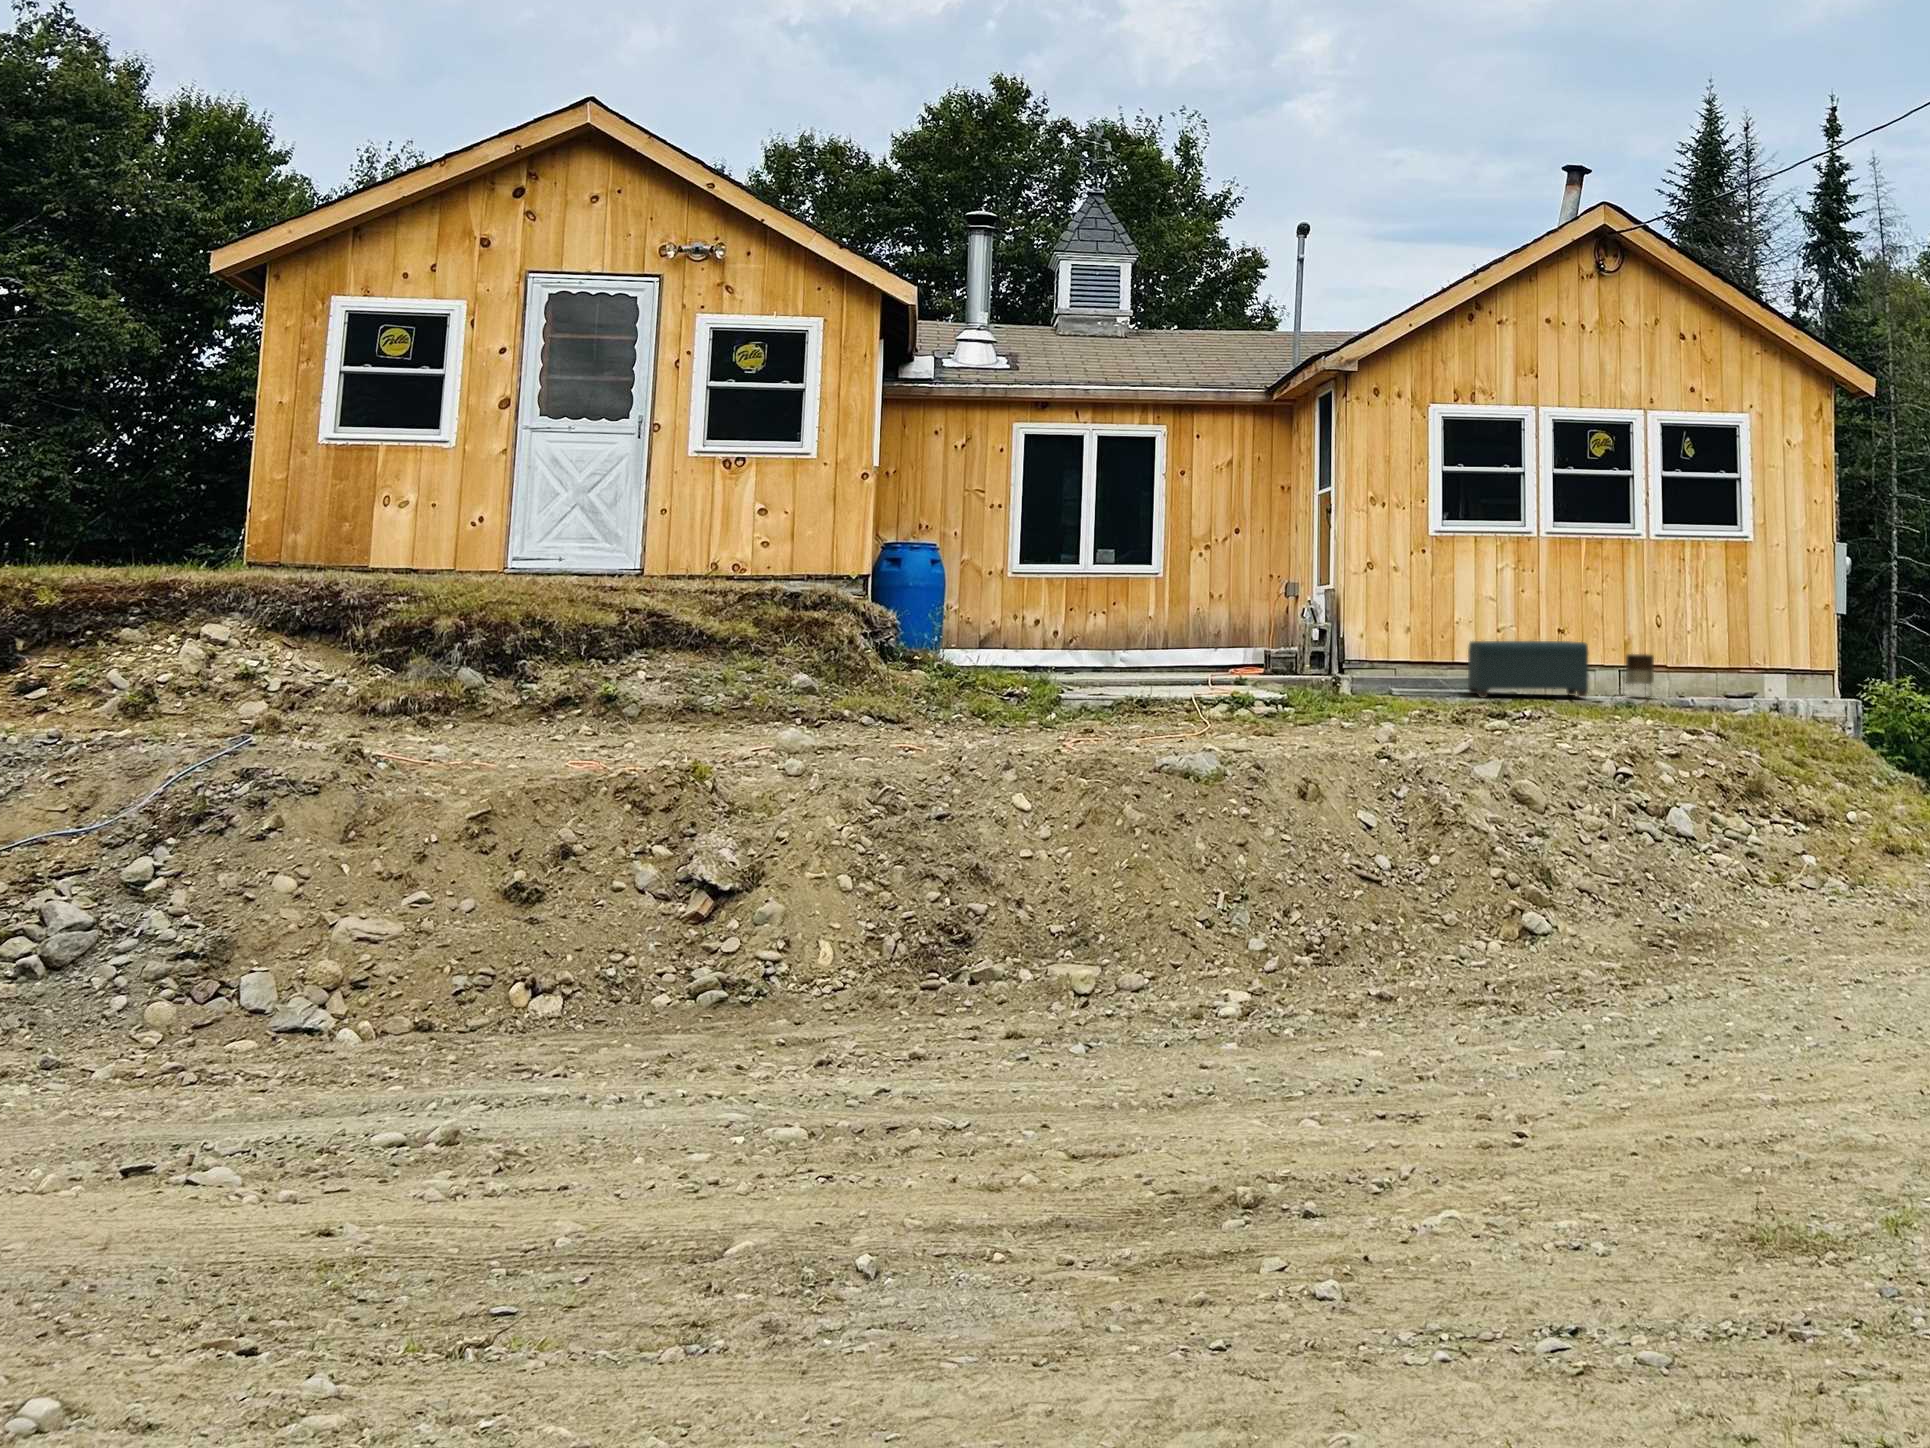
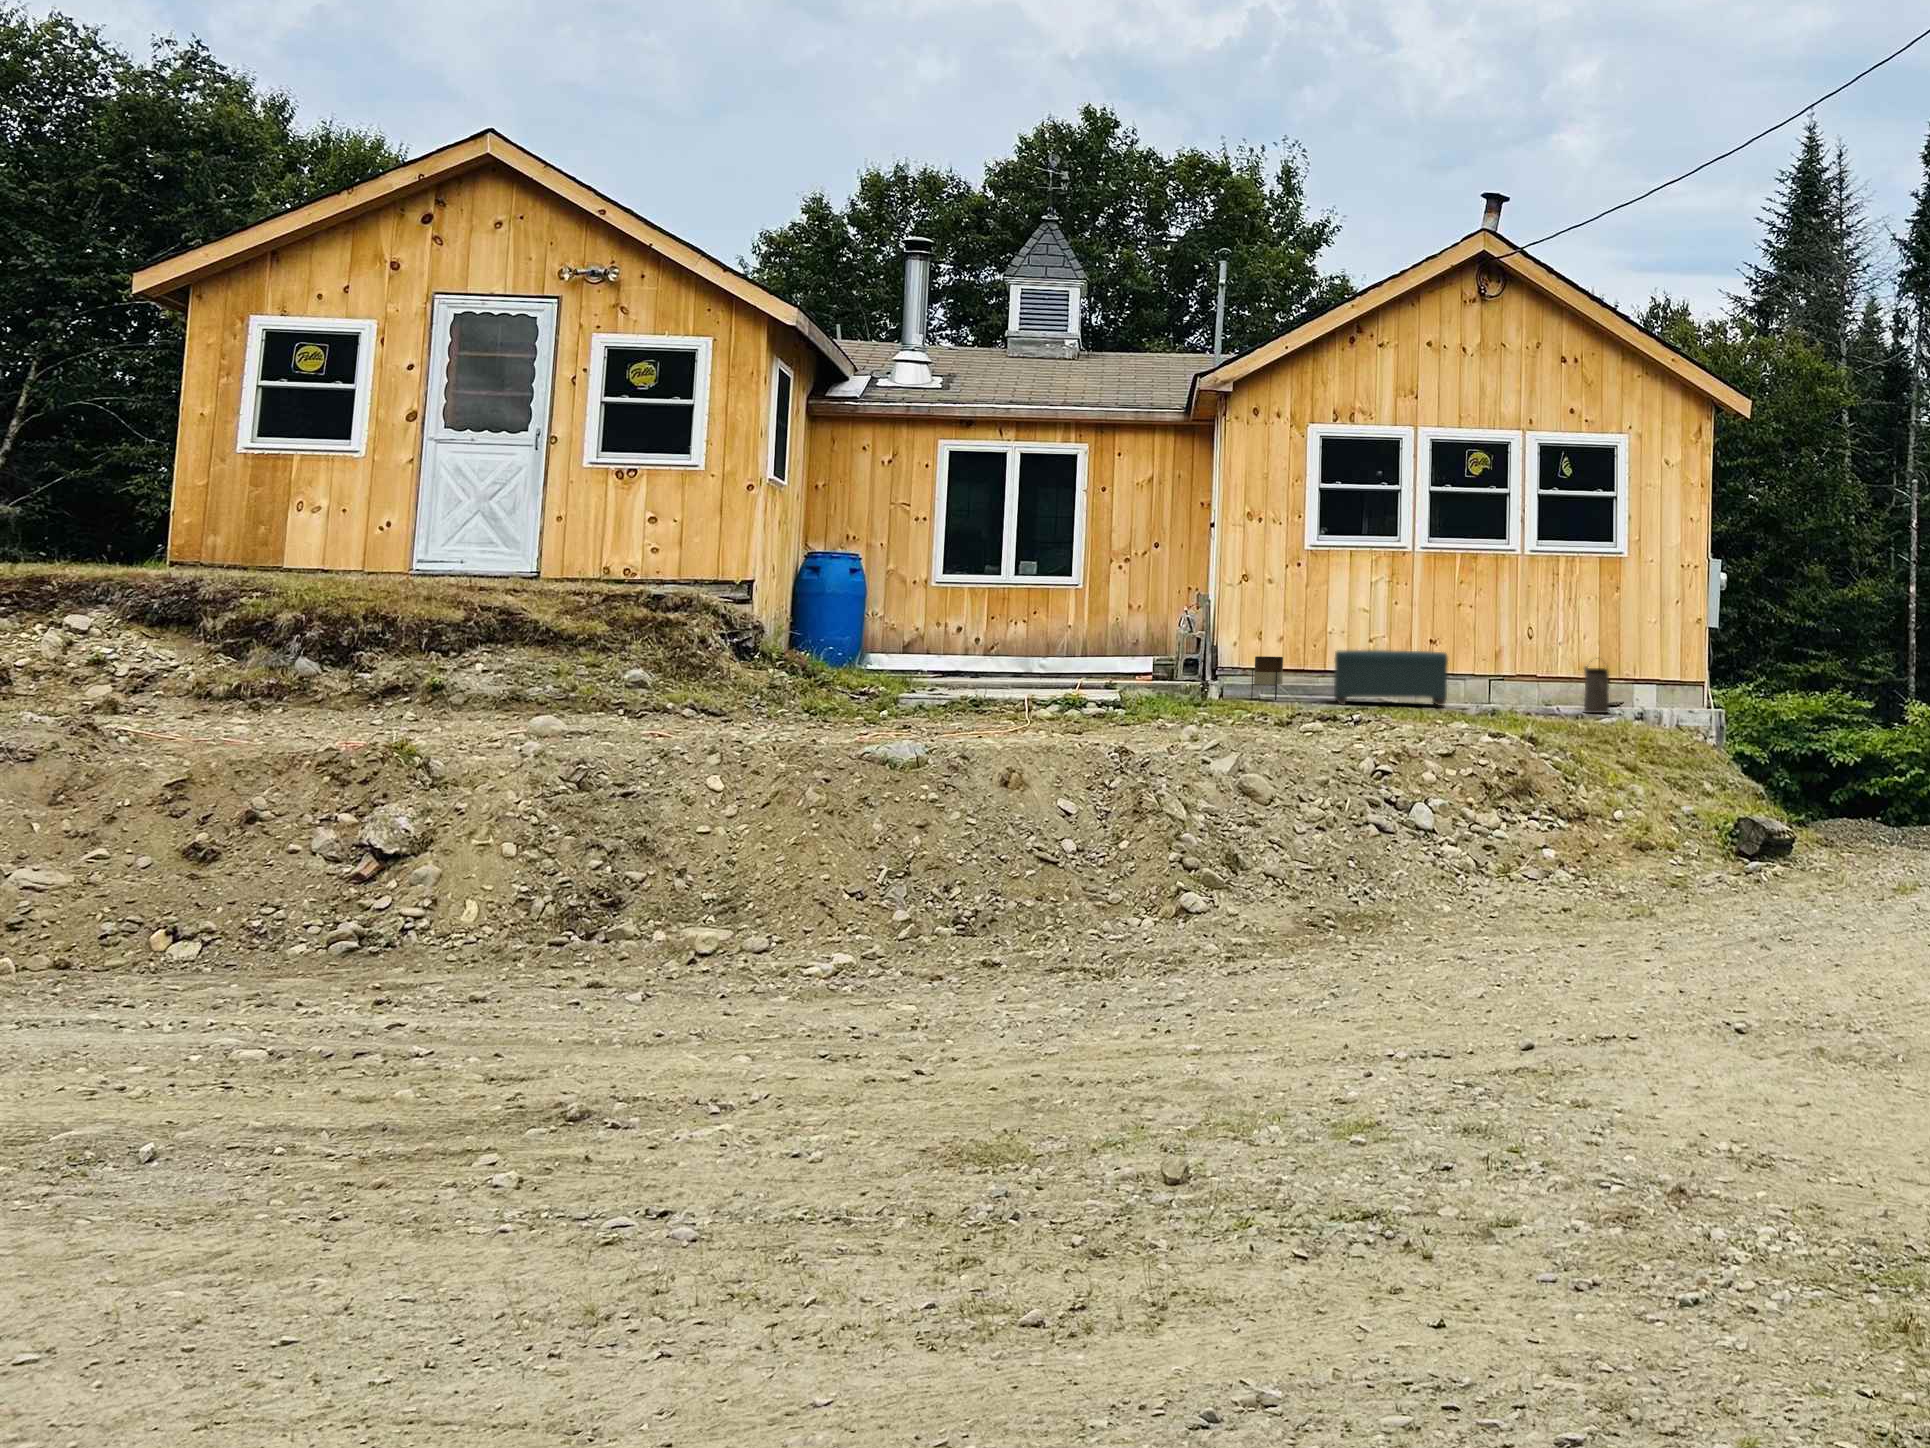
watering can: none [1716,646,1751,703] -> present [1584,661,1610,713]
planter: present [1626,654,1654,697] -> present [1251,656,1283,700]

